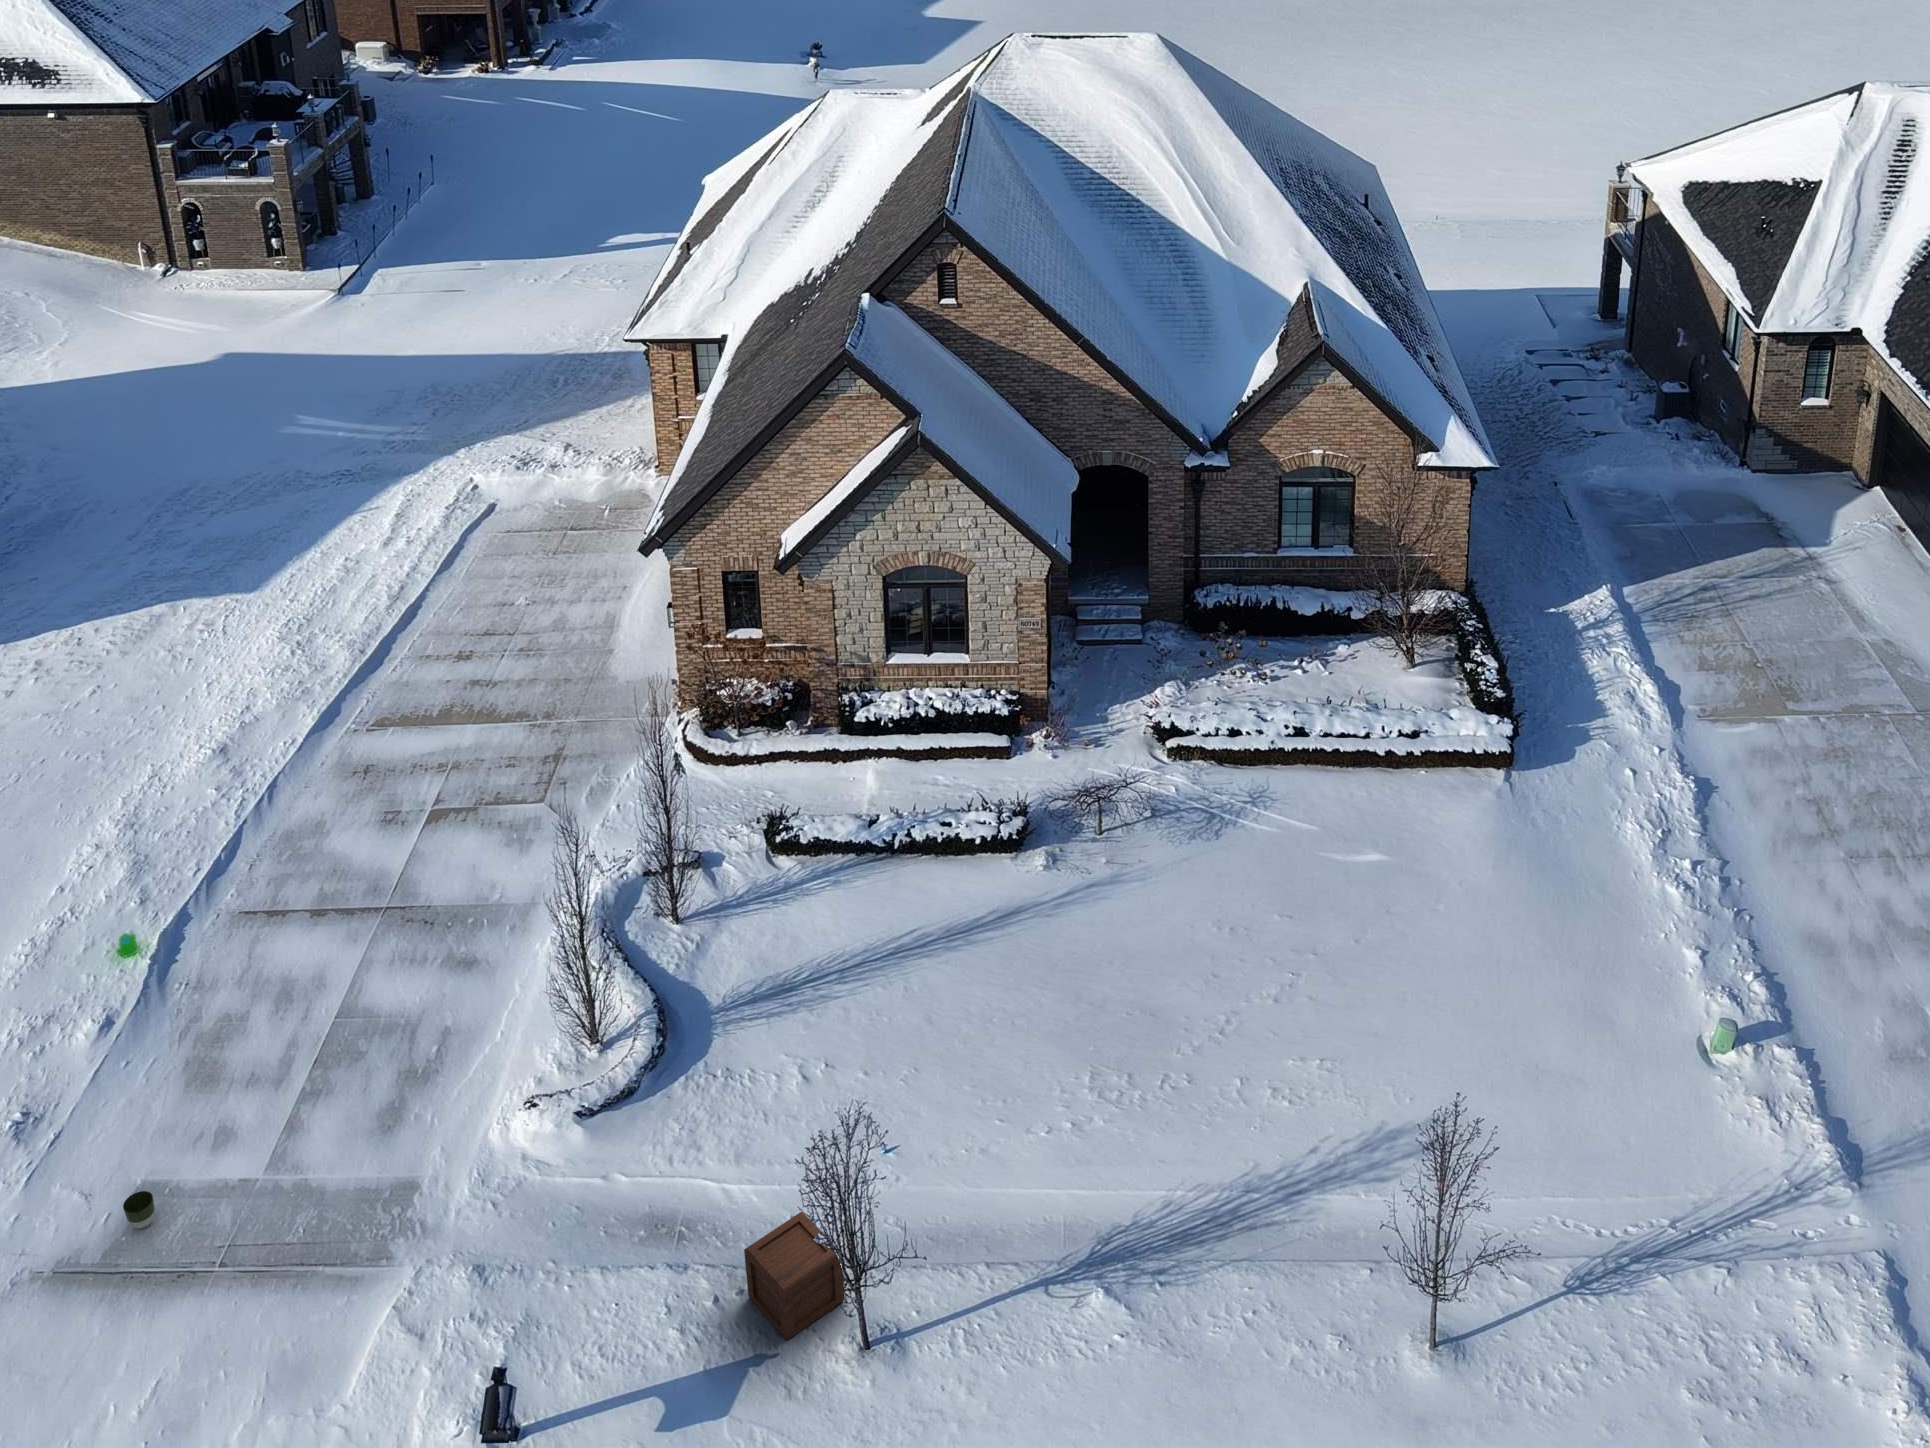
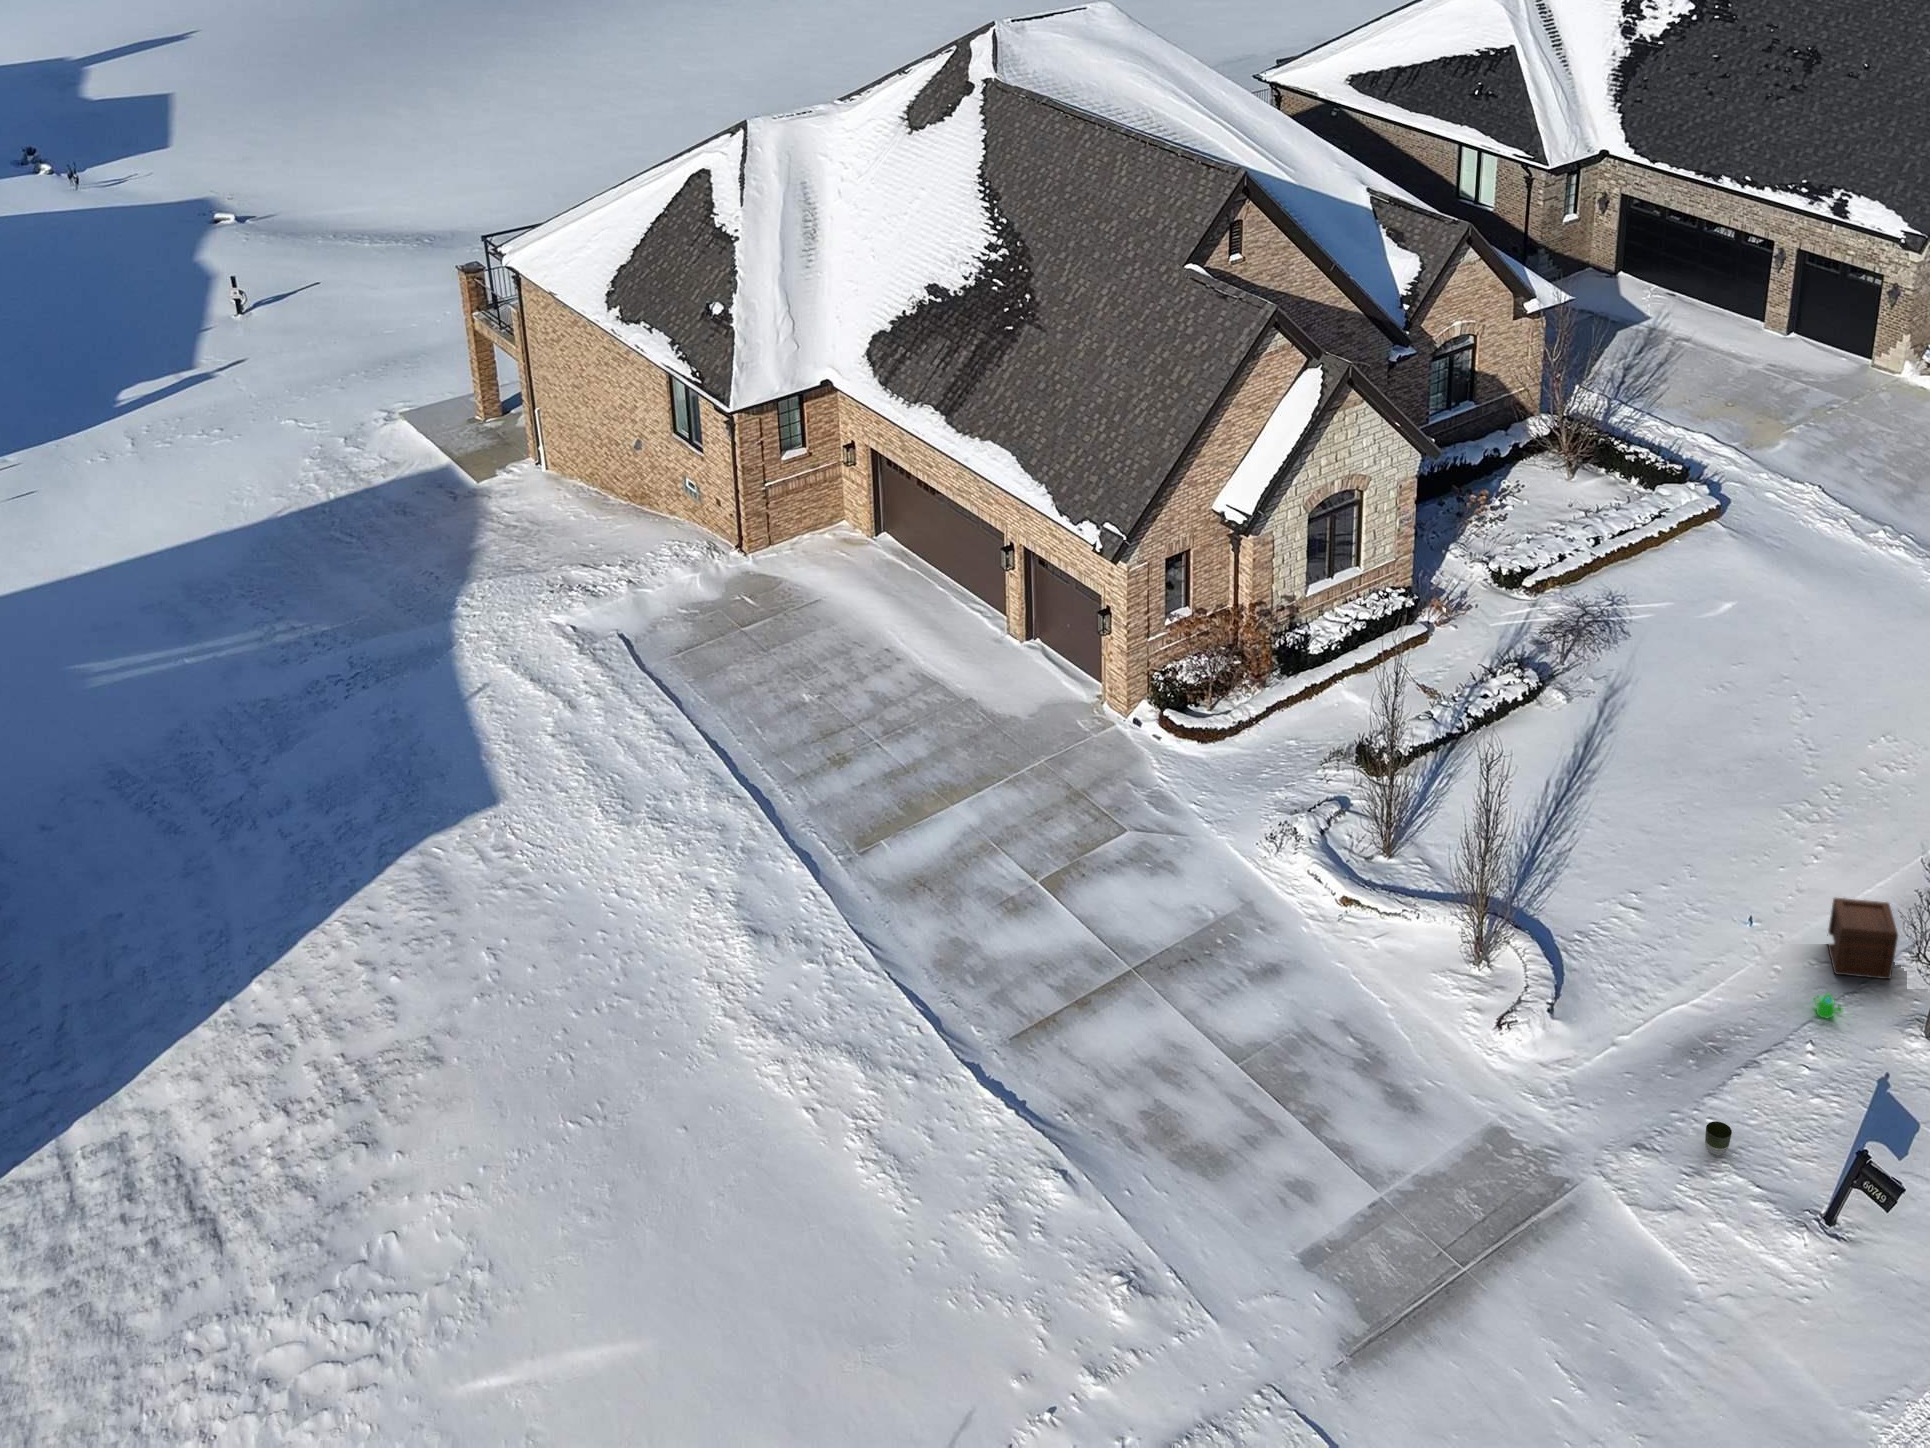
watering can: present [116,933,139,957] -> present [1814,993,1842,1018]
planter: present [123,1191,155,1229] -> present [1705,1121,1732,1156]

